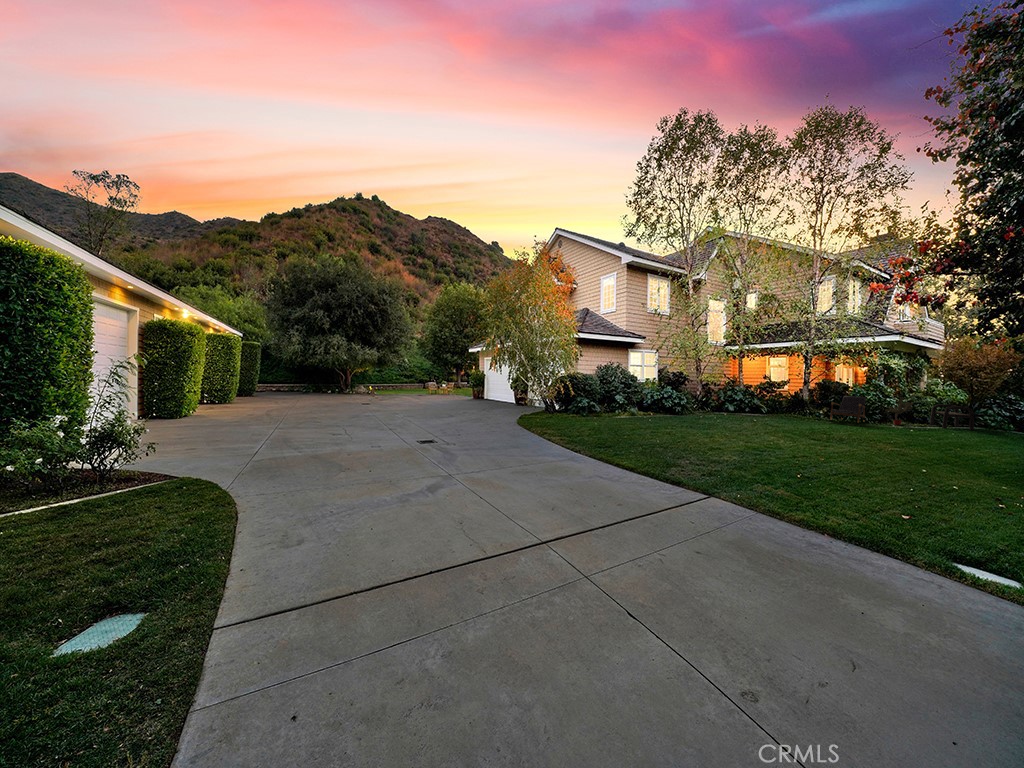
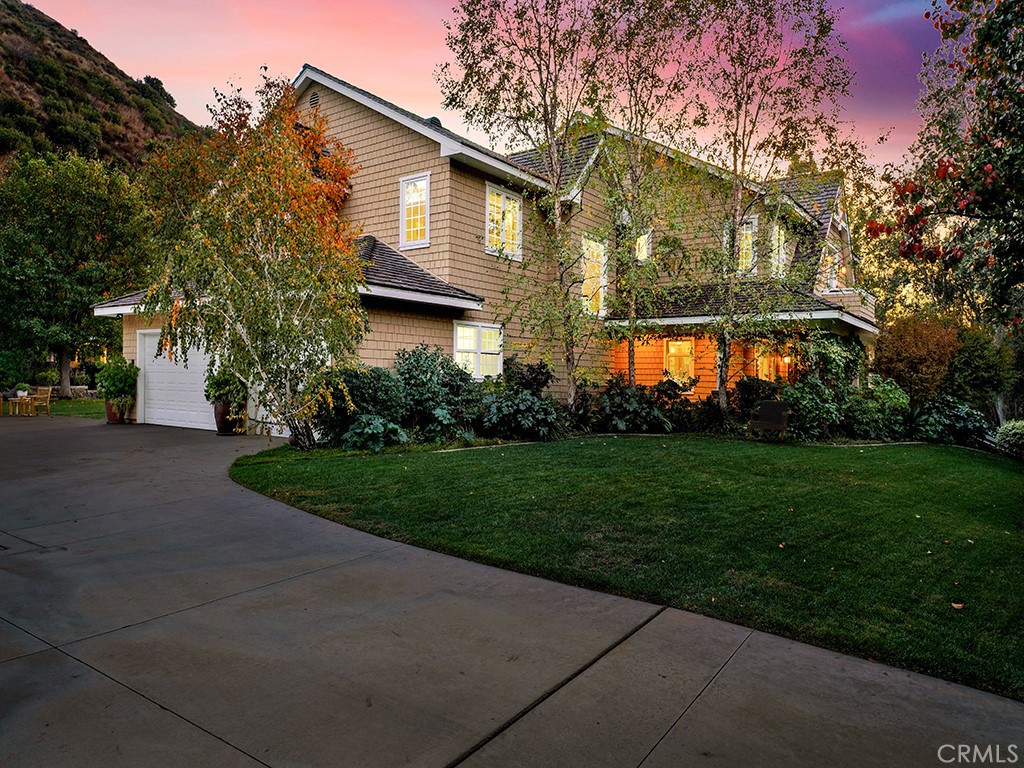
potted tree: present [885,399,912,425] -> none [809,403,837,440]
bench: present [930,404,974,430] -> none [851,409,895,442]

